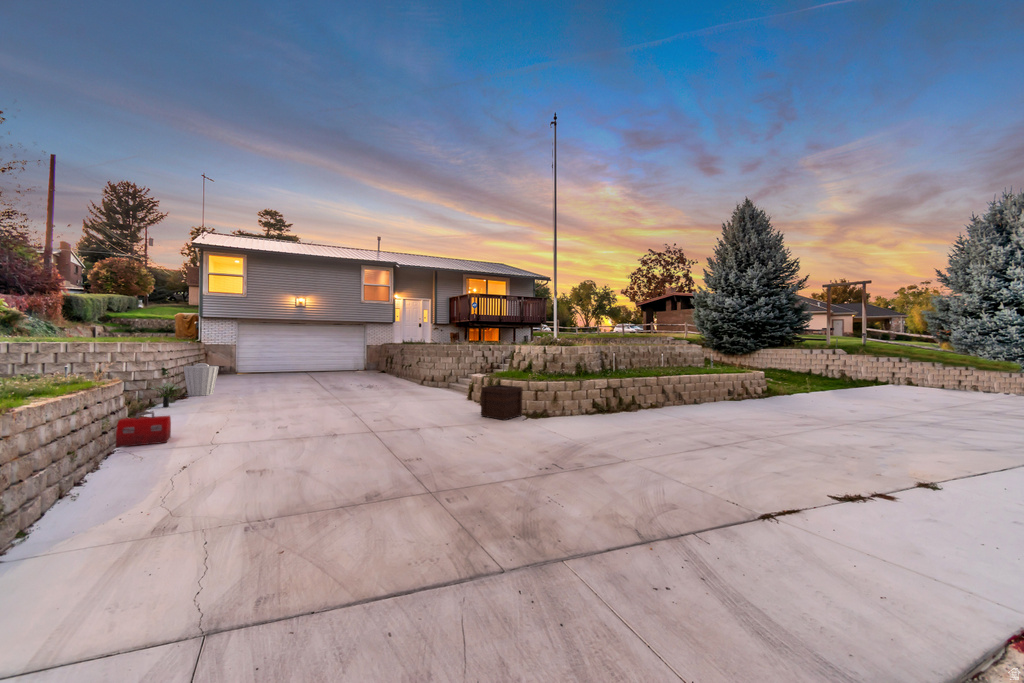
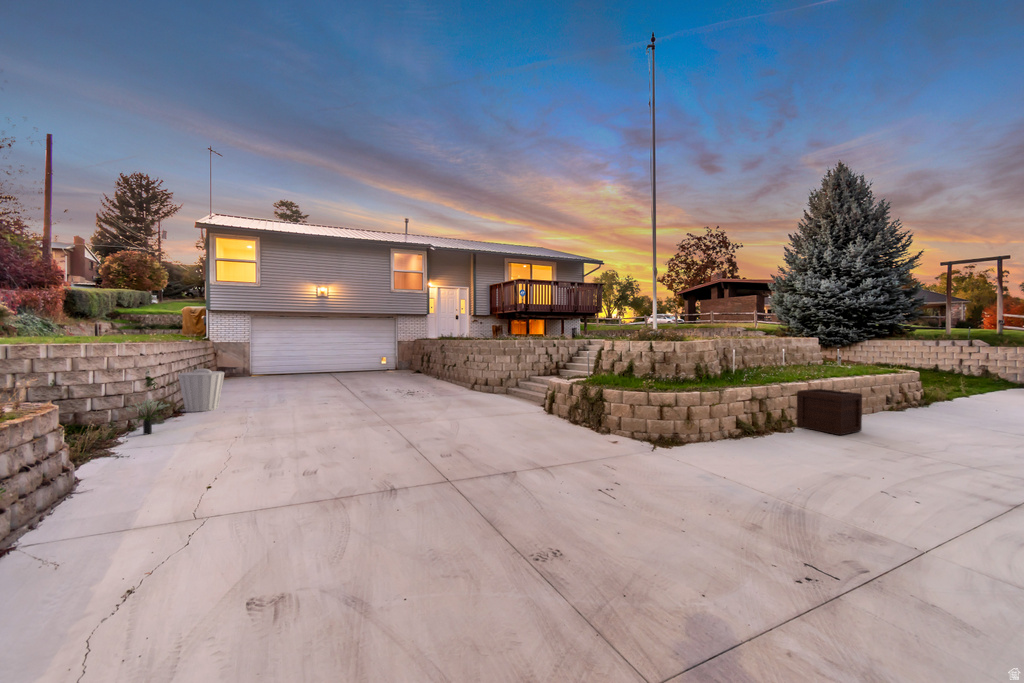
wooden crate: present [481,385,523,420] -> present [797,389,862,435]
toolbox: present [116,412,171,447] -> none [11,472,125,545]

